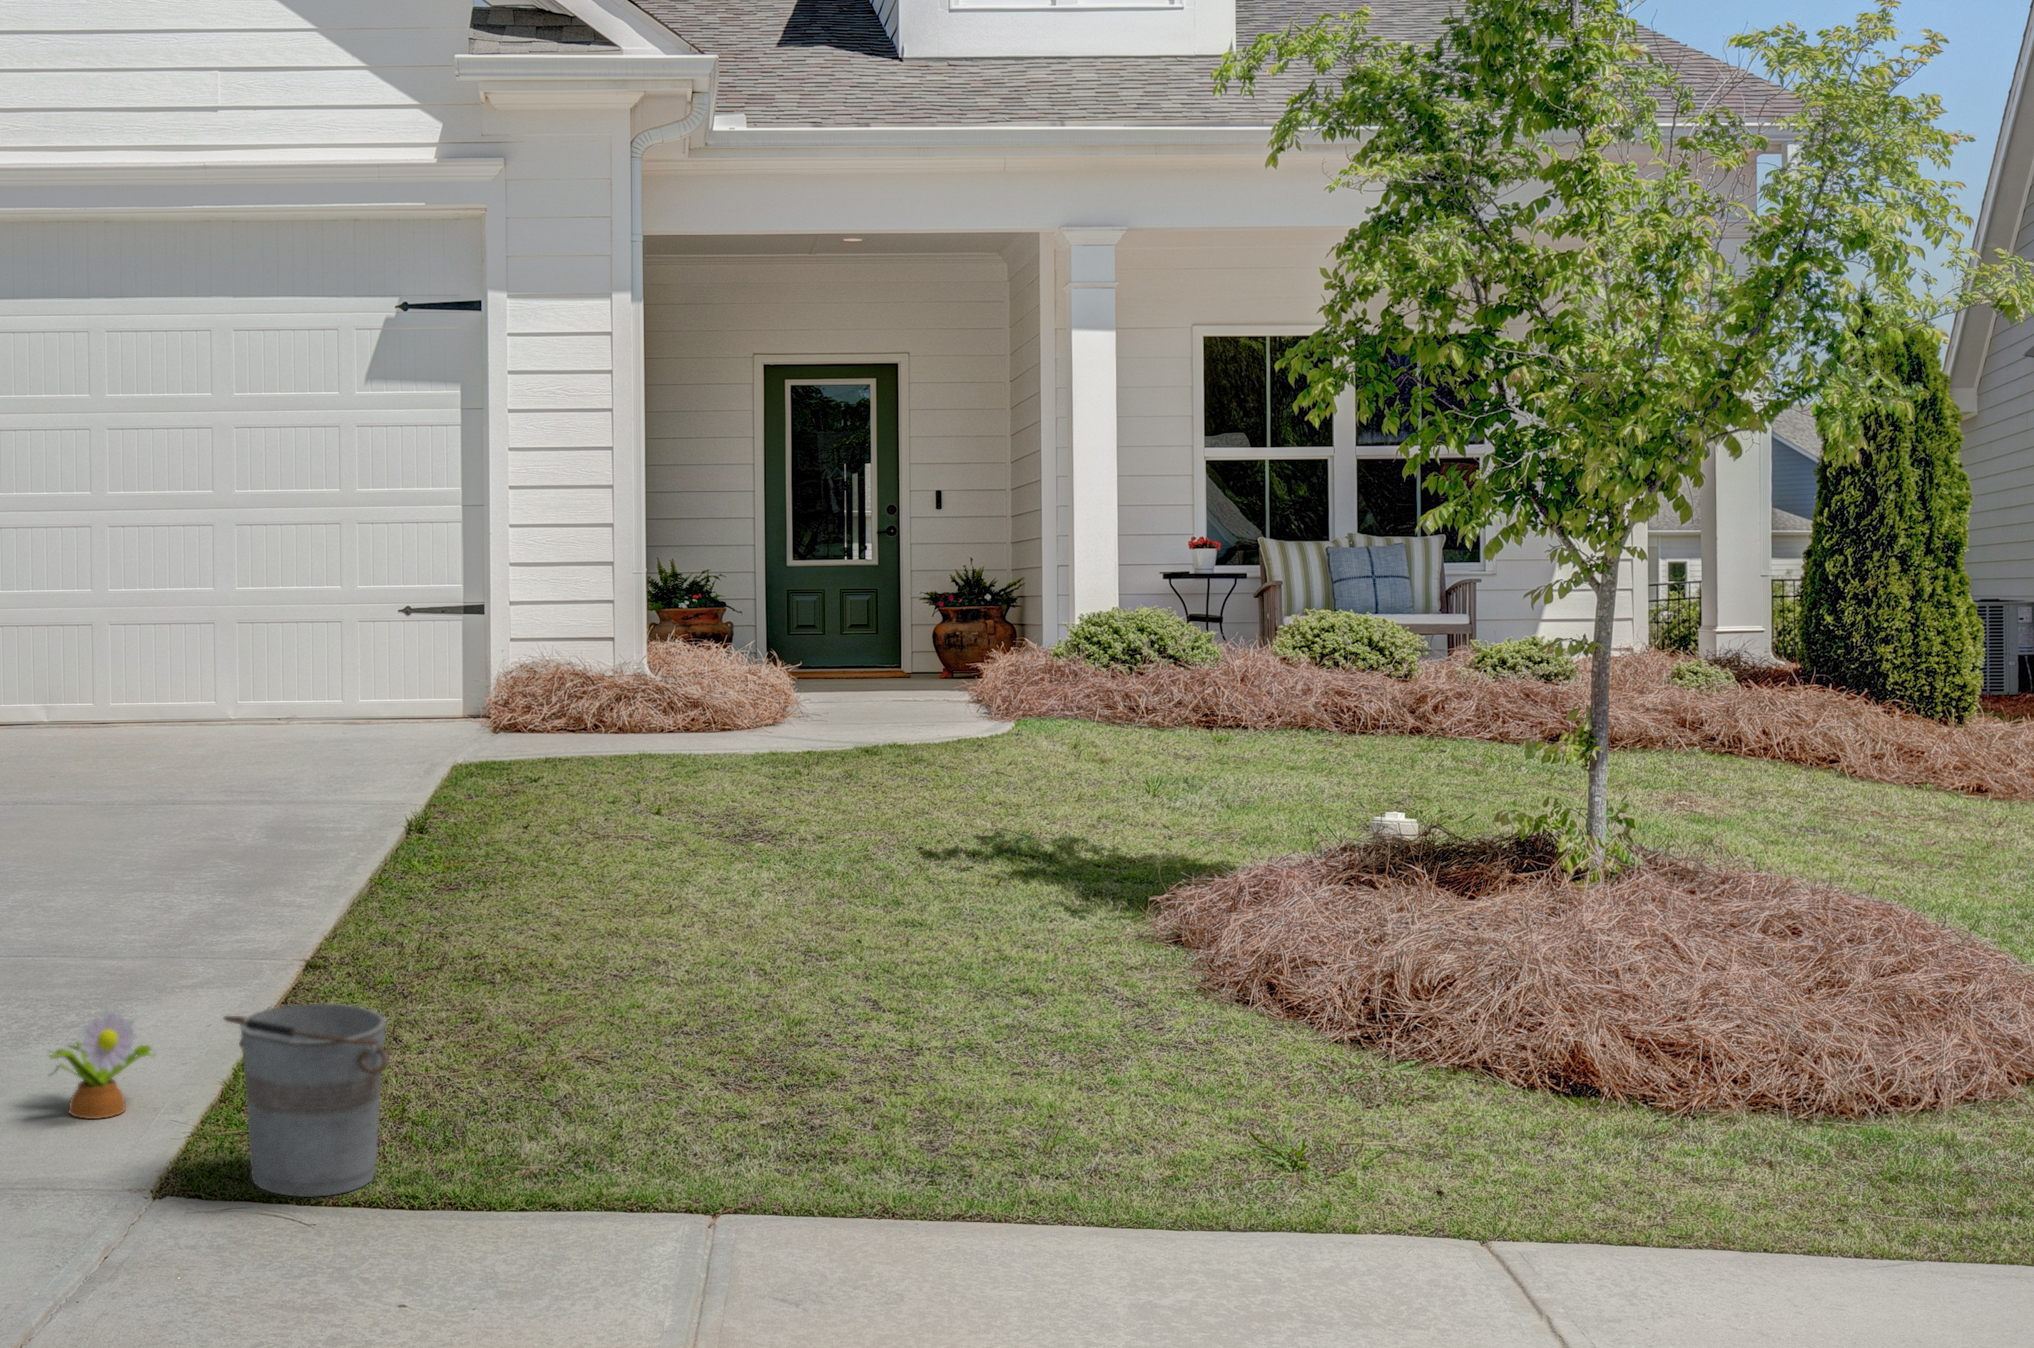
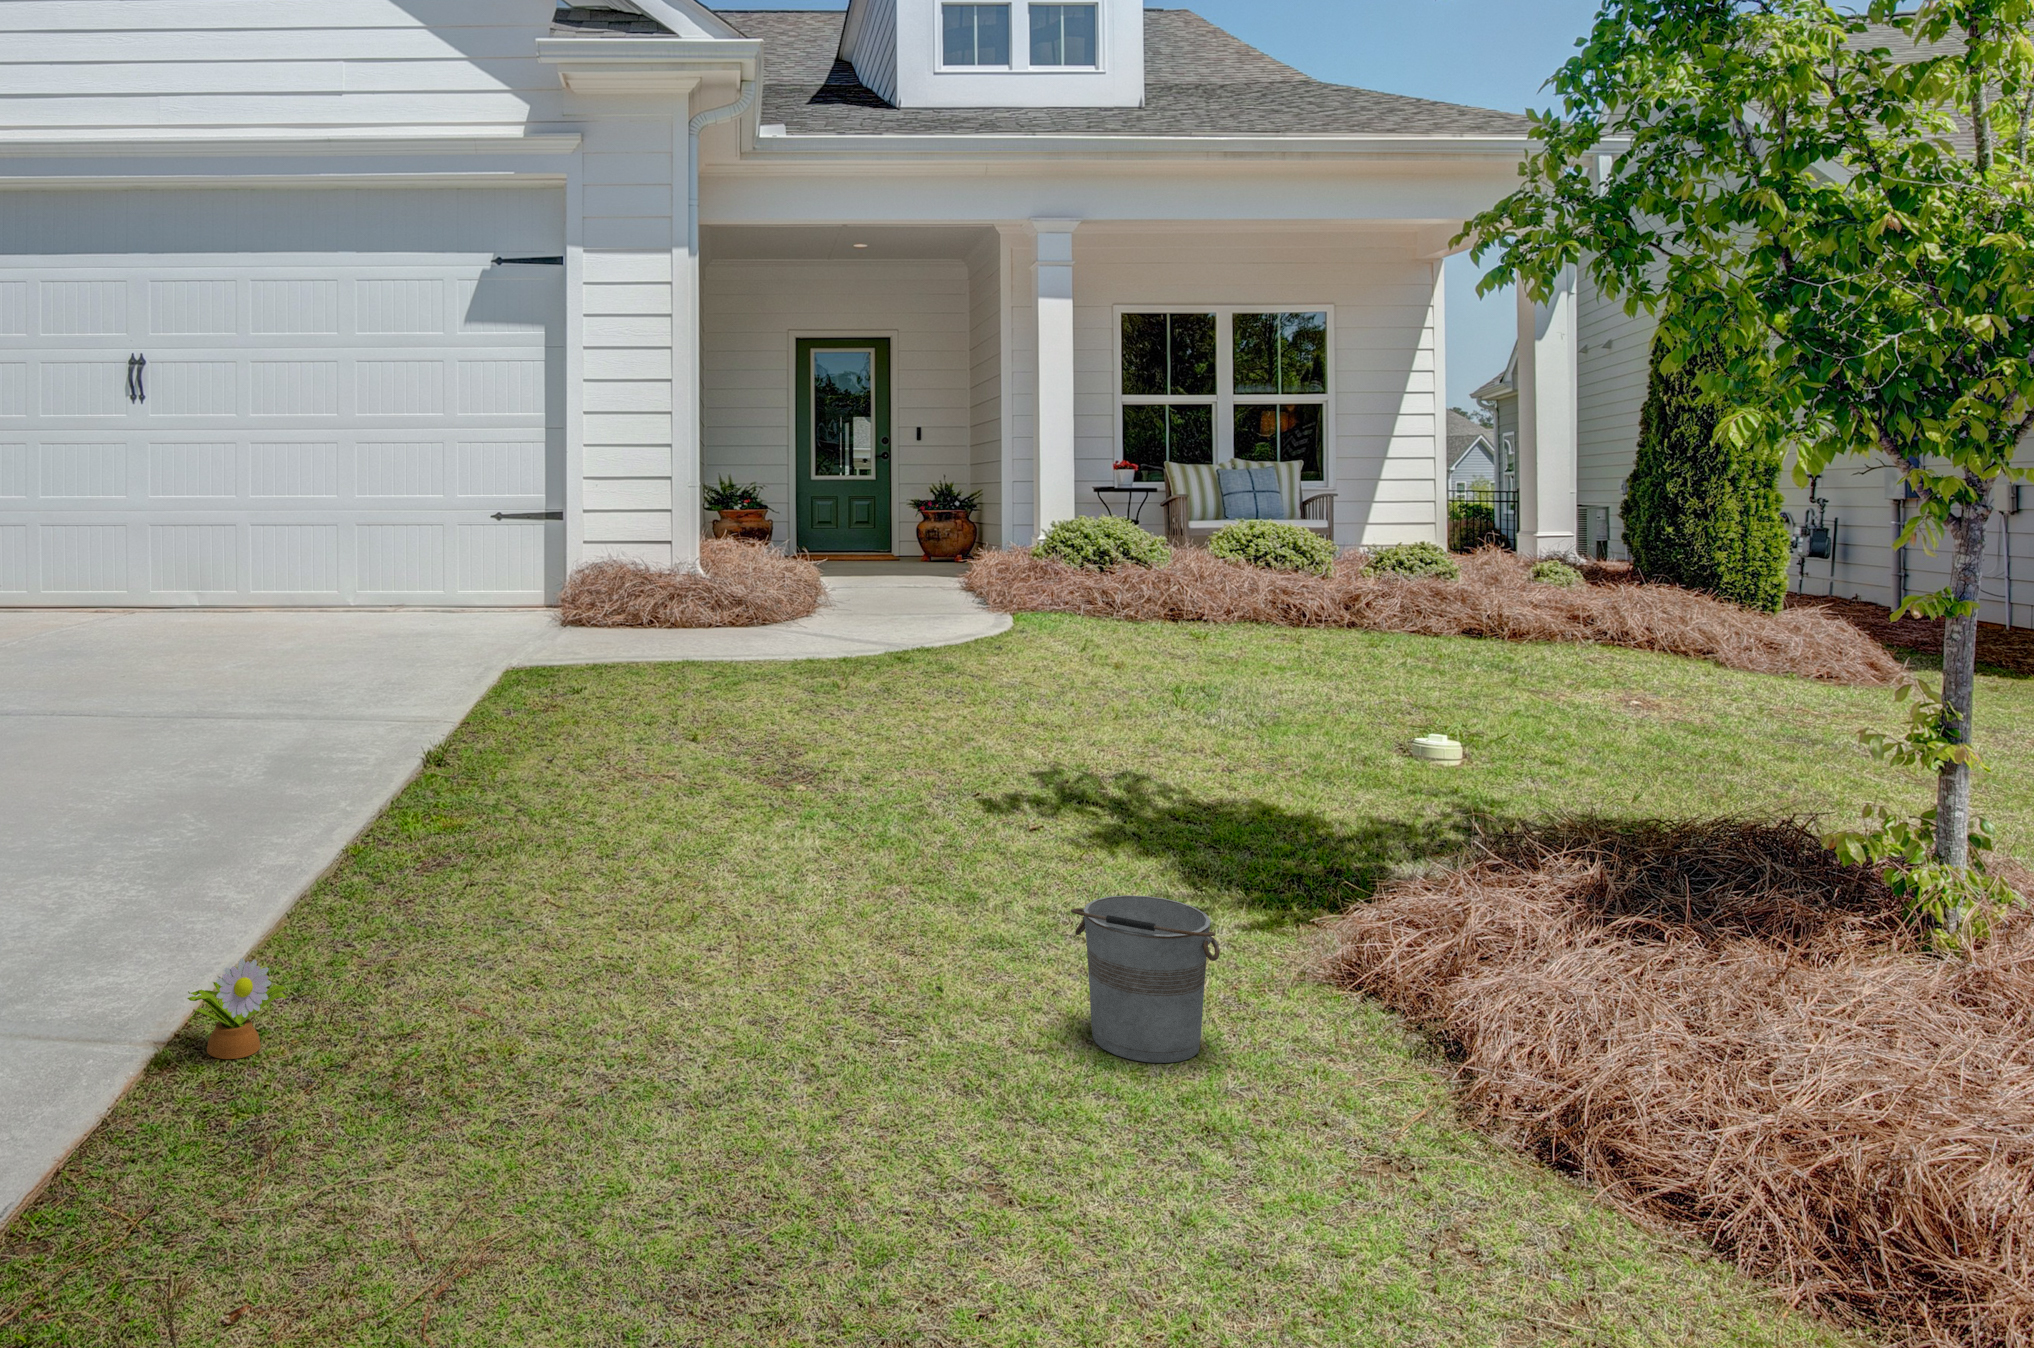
bucket: present [224,1004,389,1197] -> present [1071,895,1220,1063]

